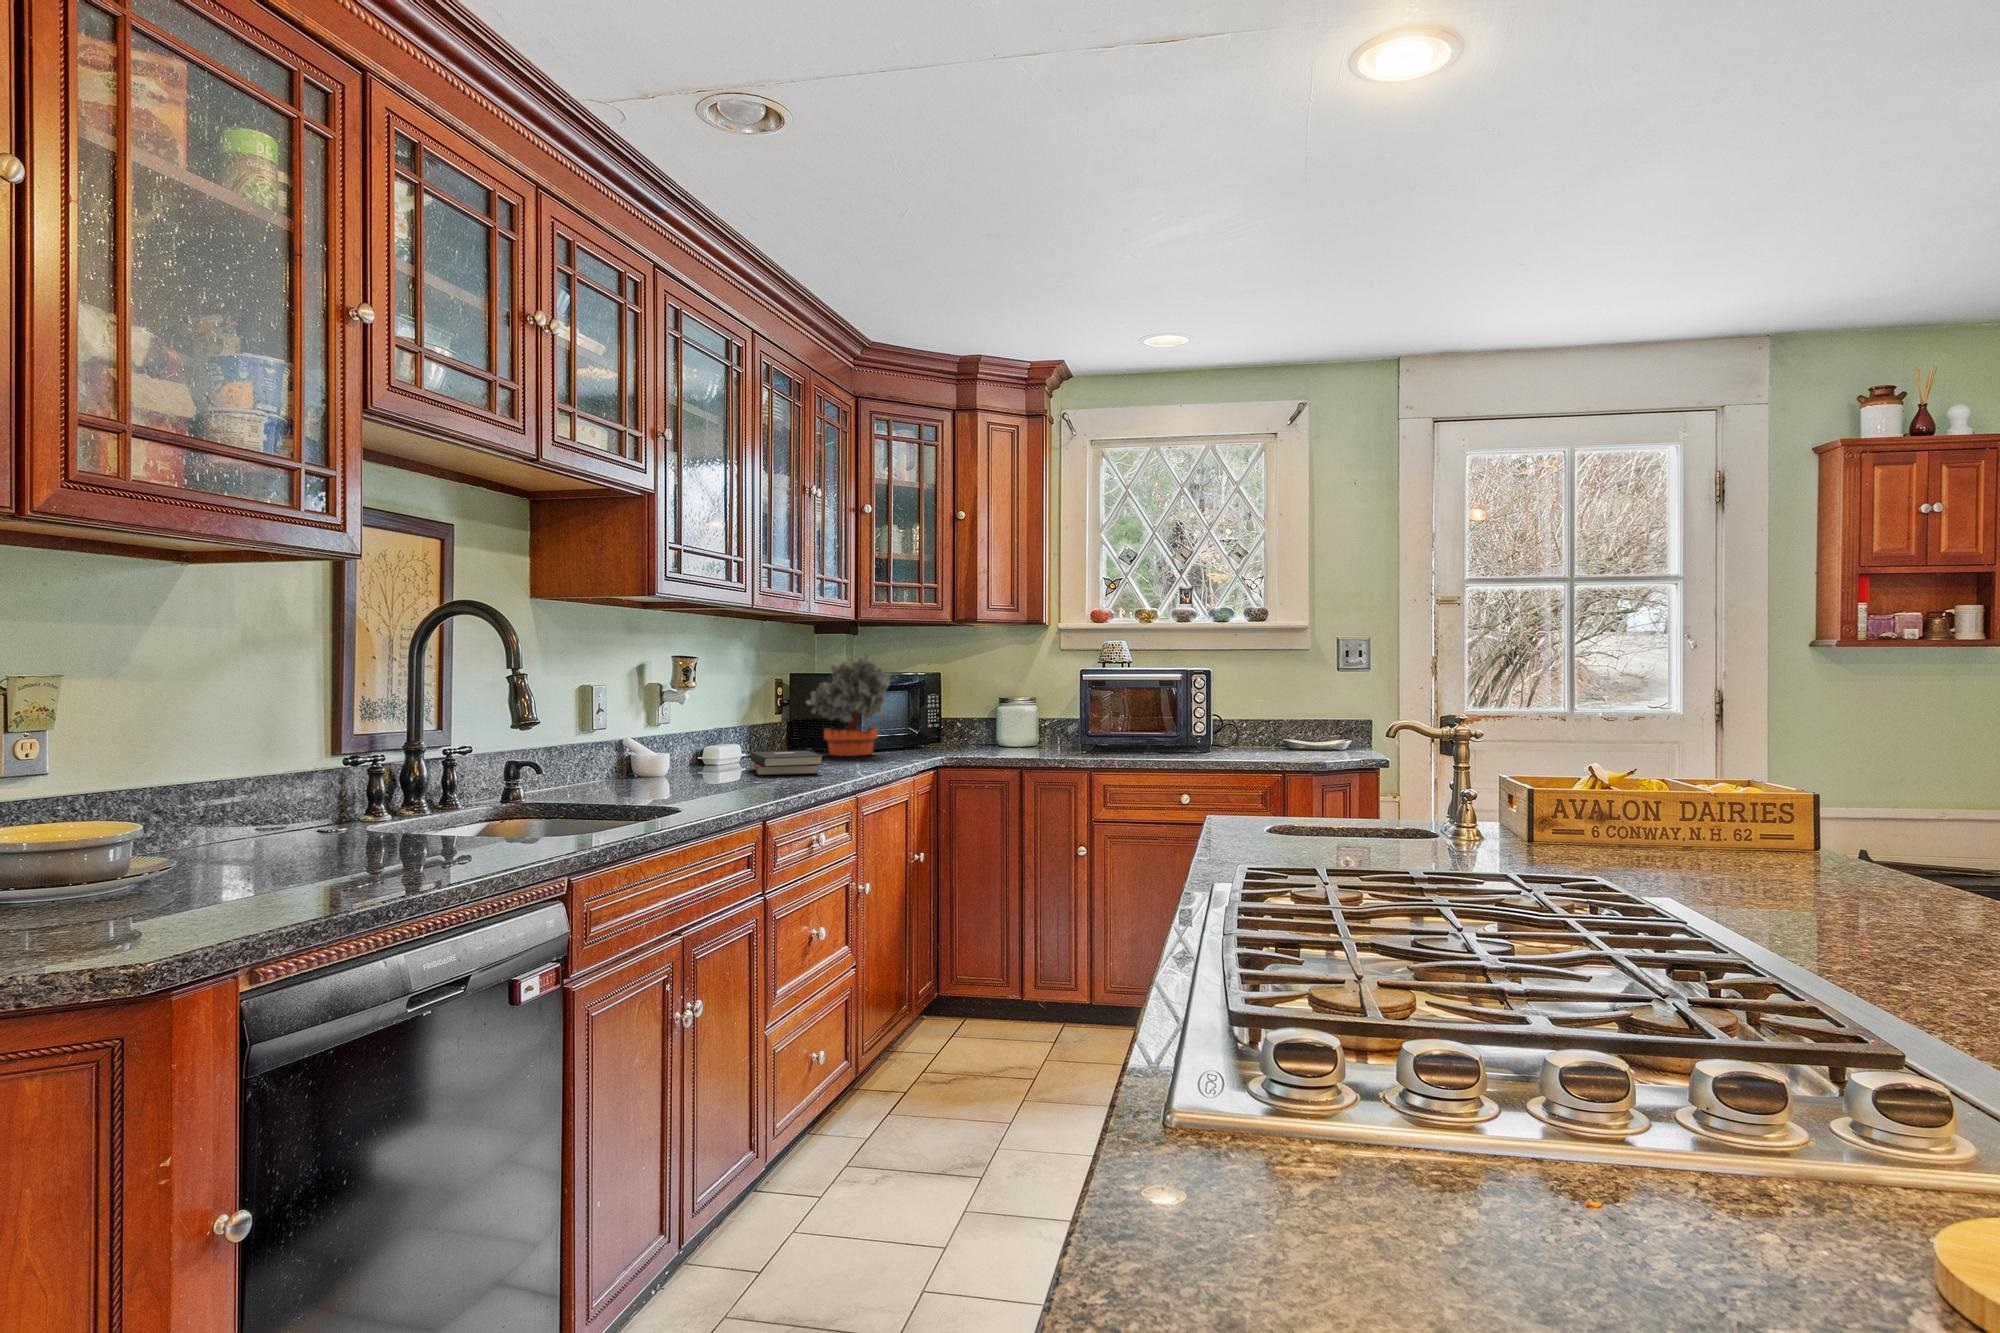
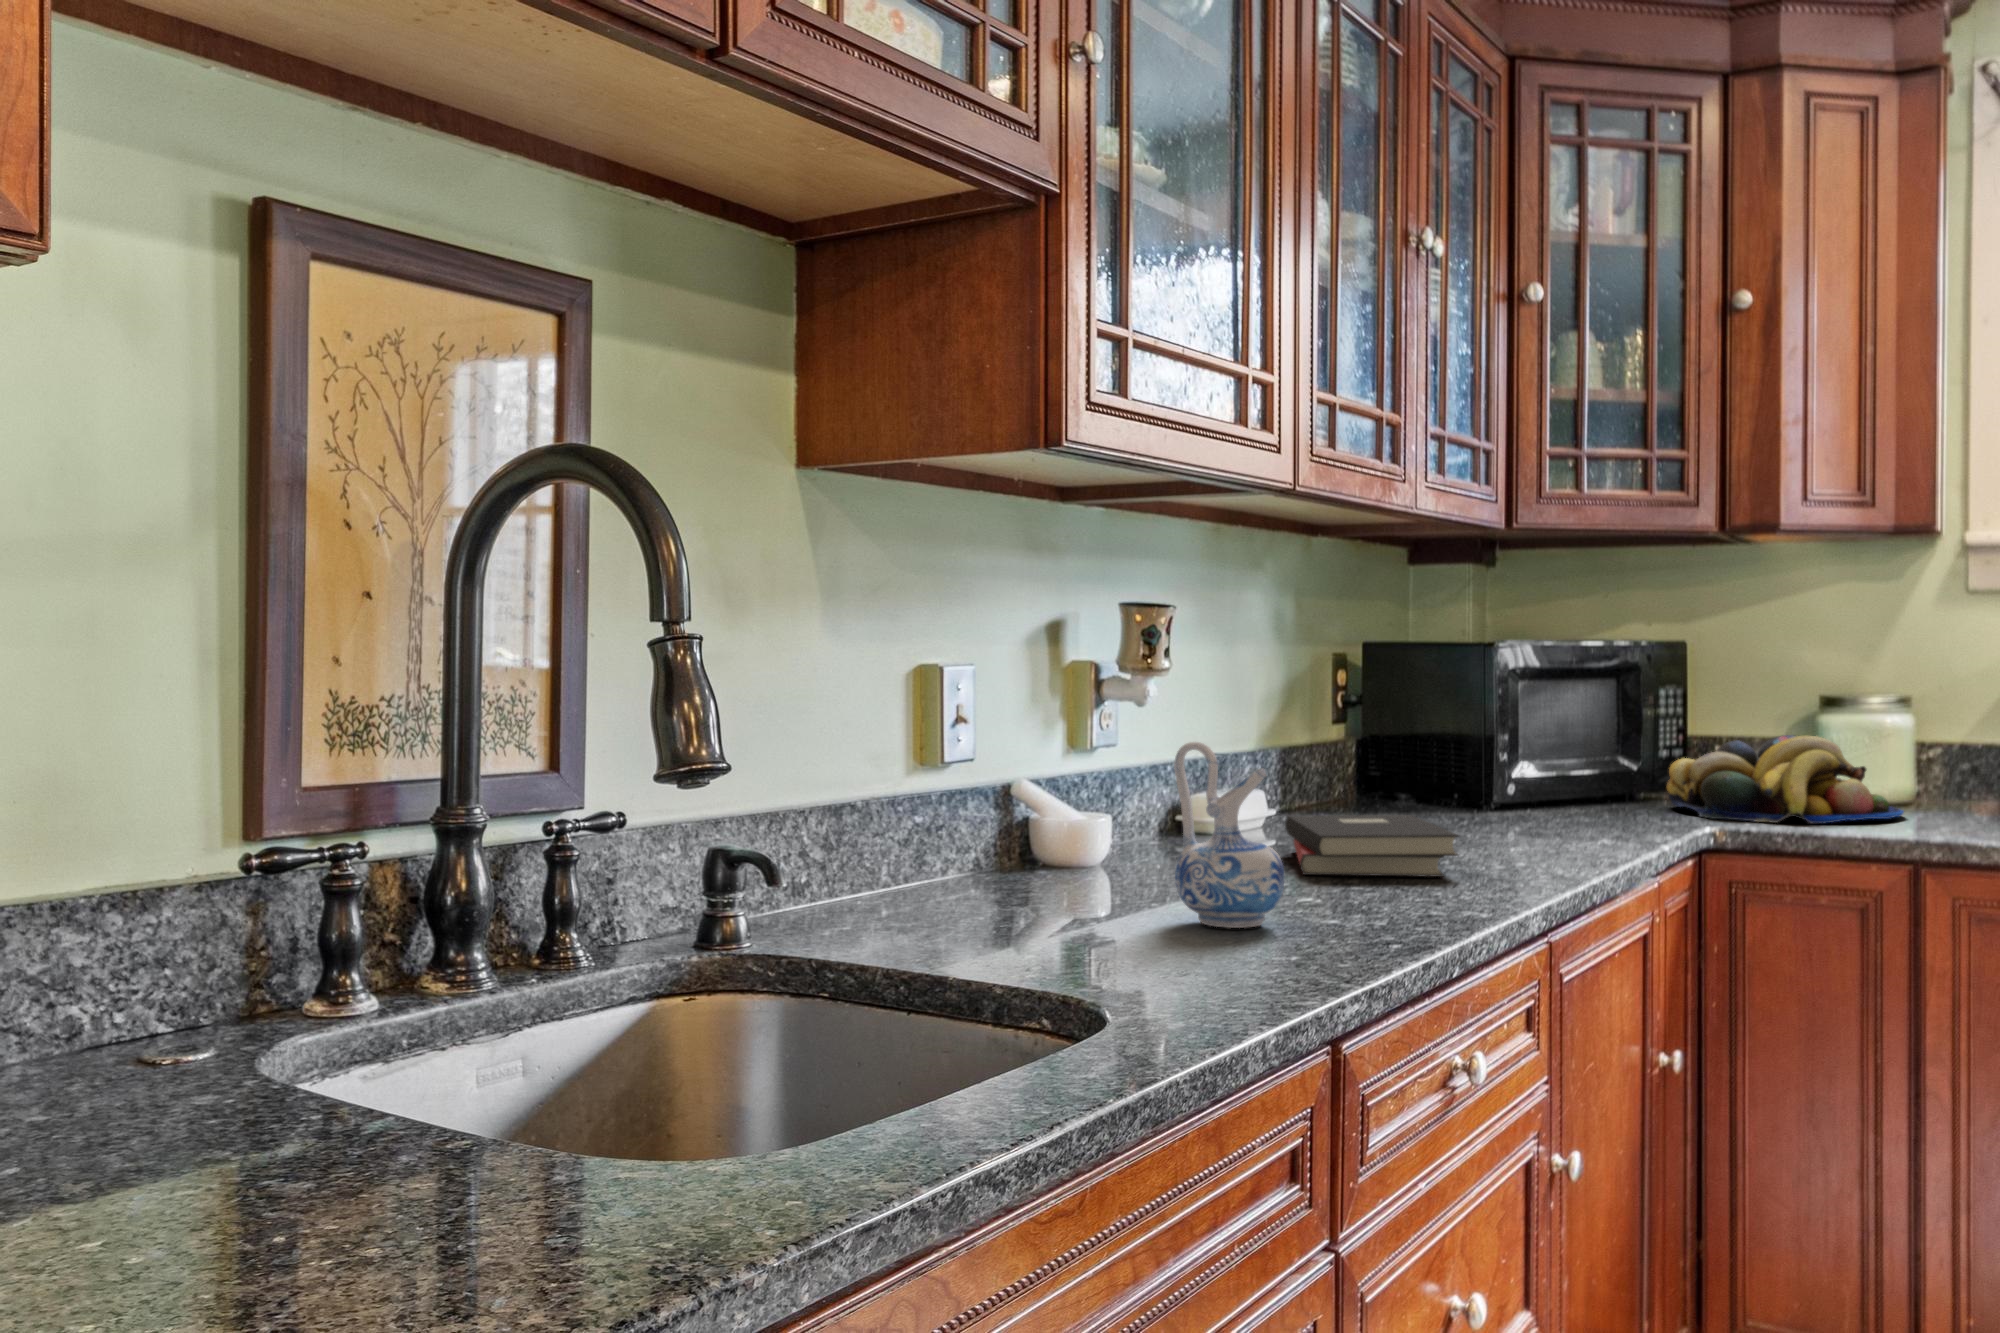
potted plant: present [807,653,890,756] -> none [1397,598,1589,820]
fruit bowl: none [930,715,1027,753] -> present [1667,735,1904,824]
ceramic pitcher: none [703,716,748,790] -> present [1174,742,1284,928]

